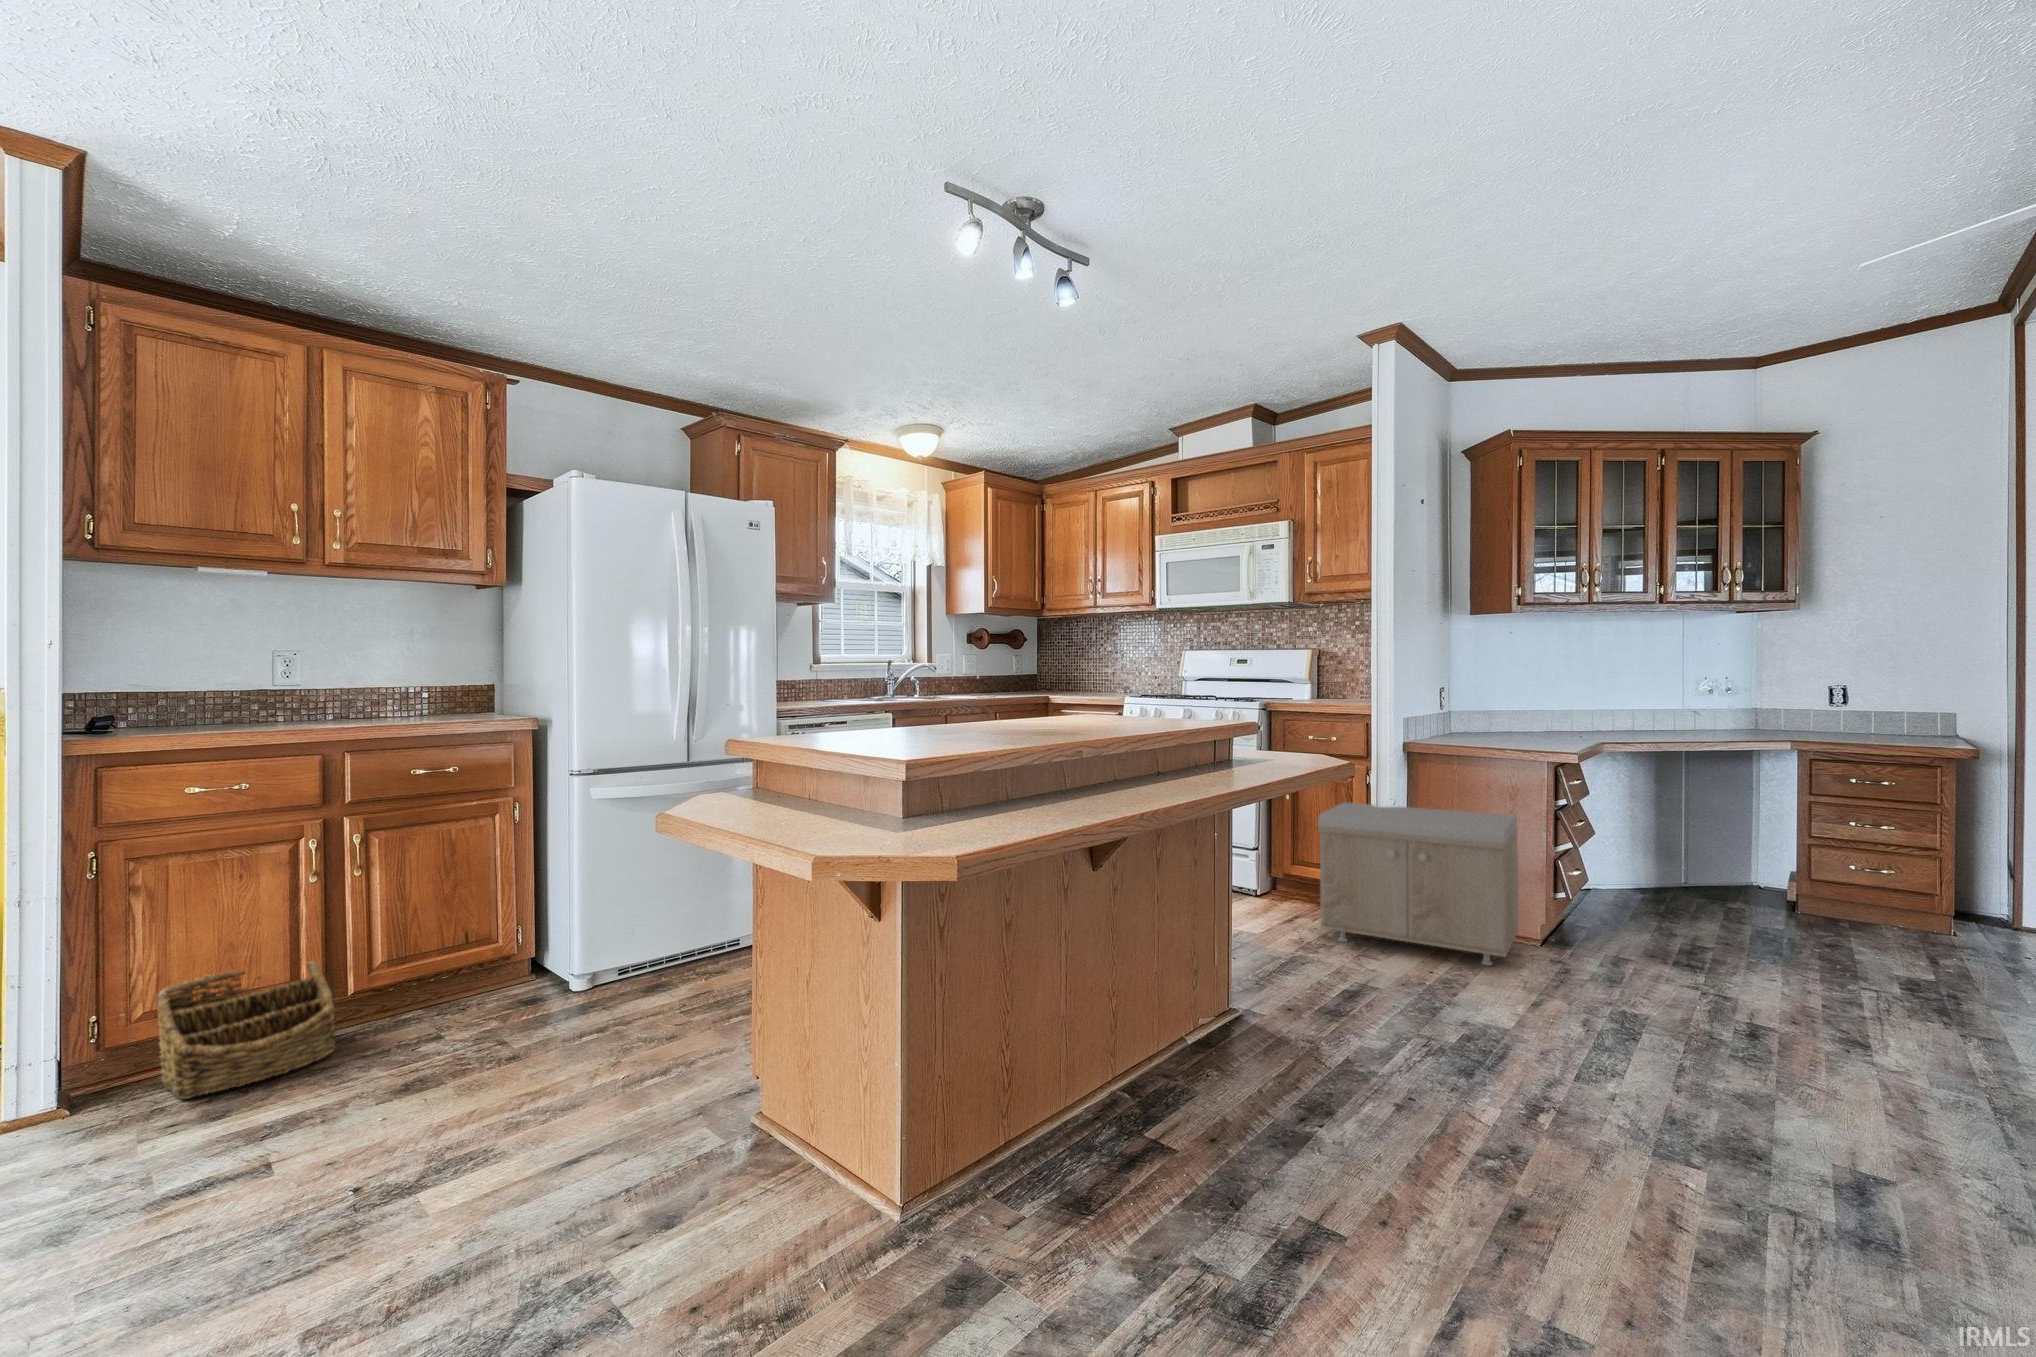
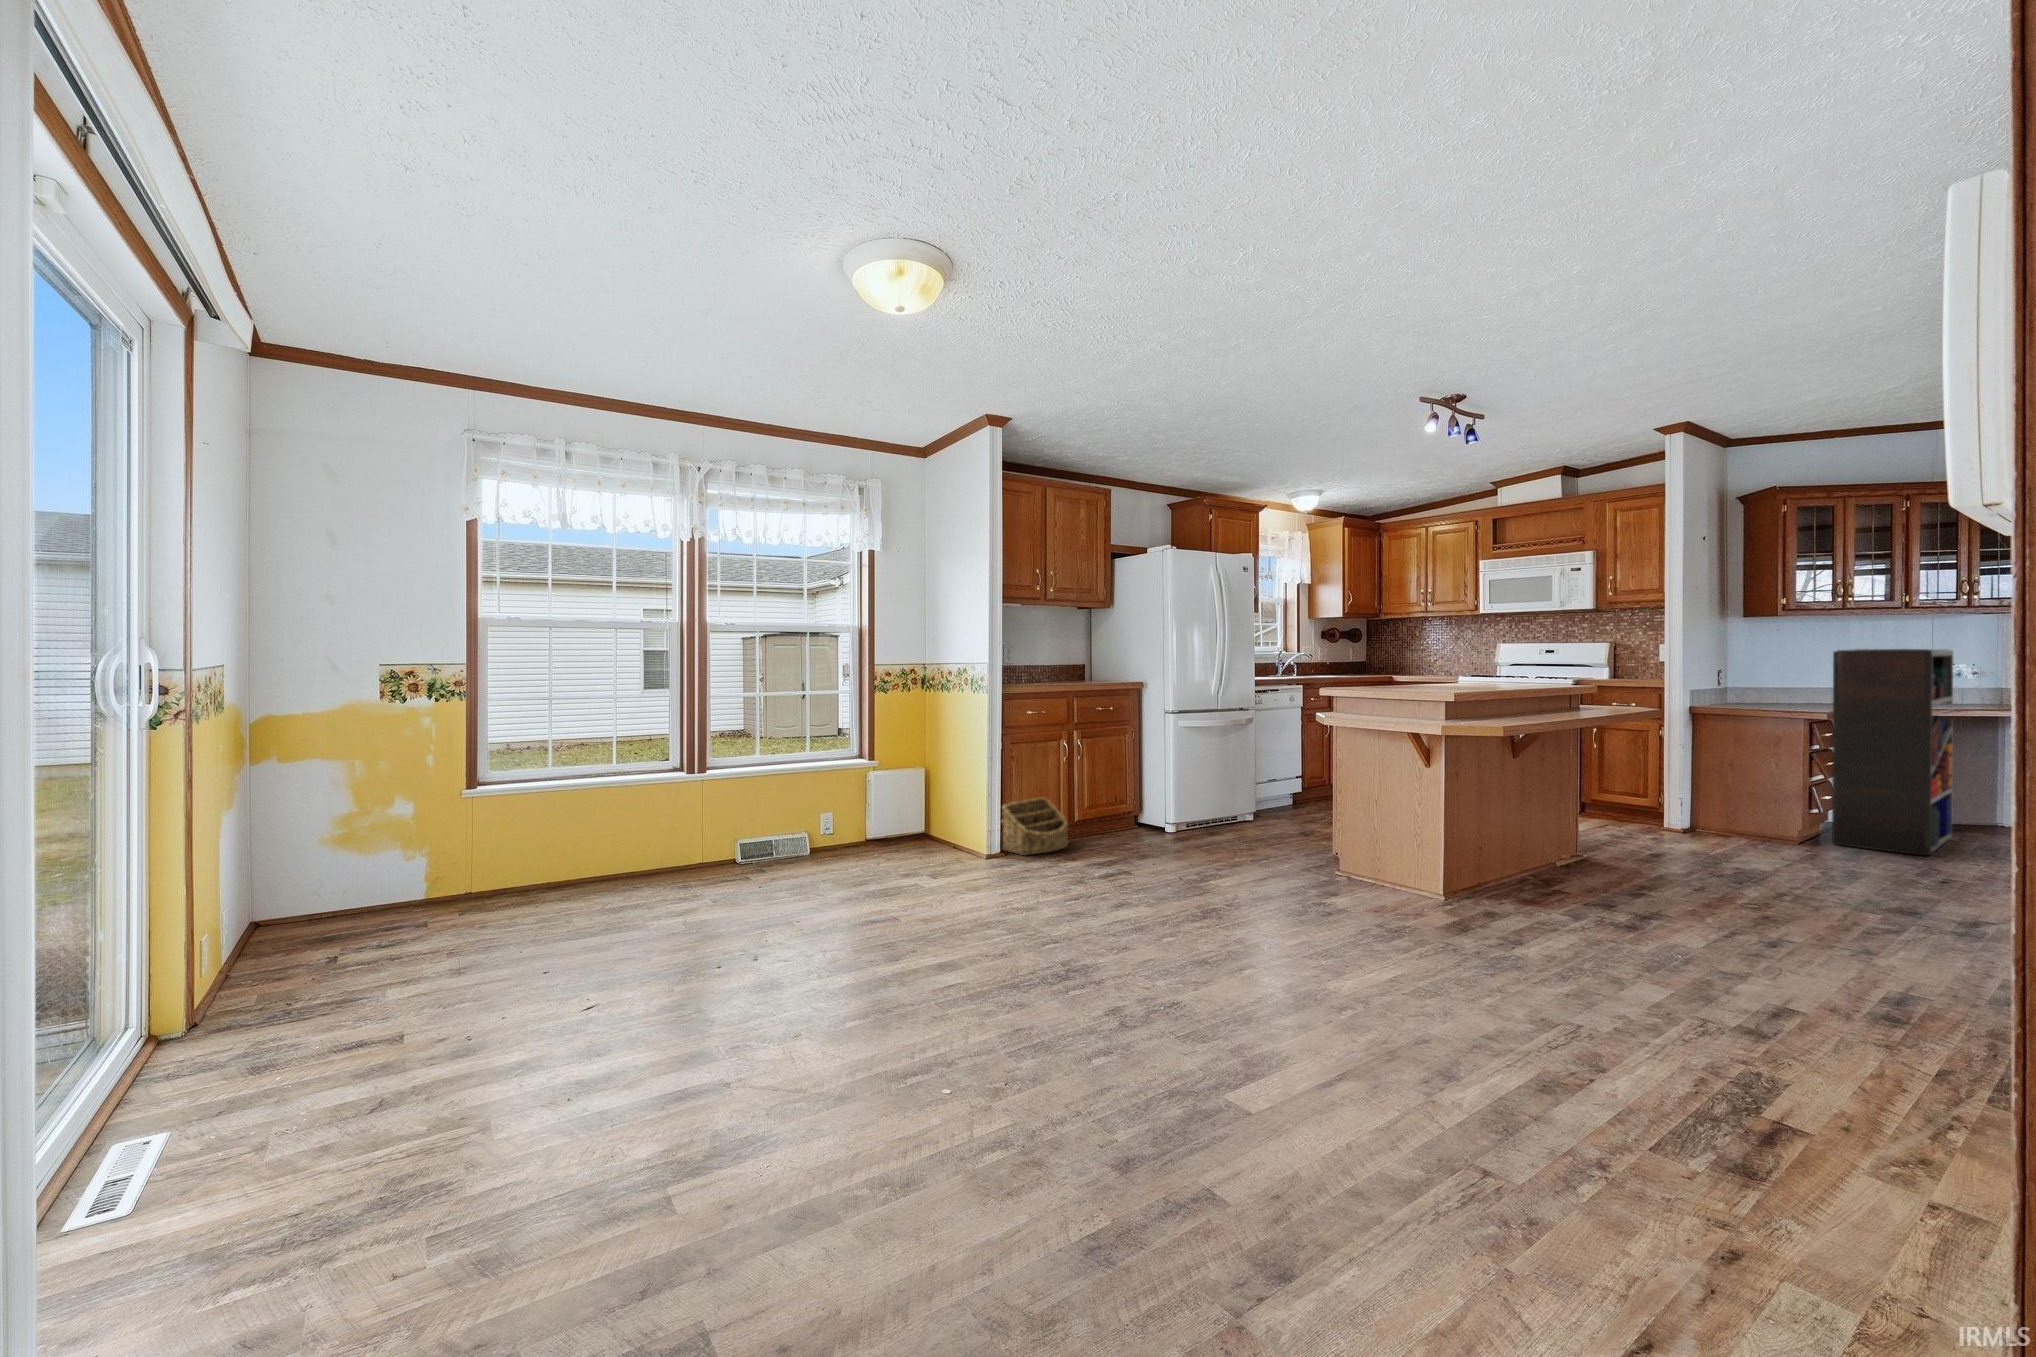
bookshelf: none [1582,661,1715,959] -> present [1832,649,1953,855]
storage bench: present [1318,802,1518,965] -> none [1623,747,1779,851]

